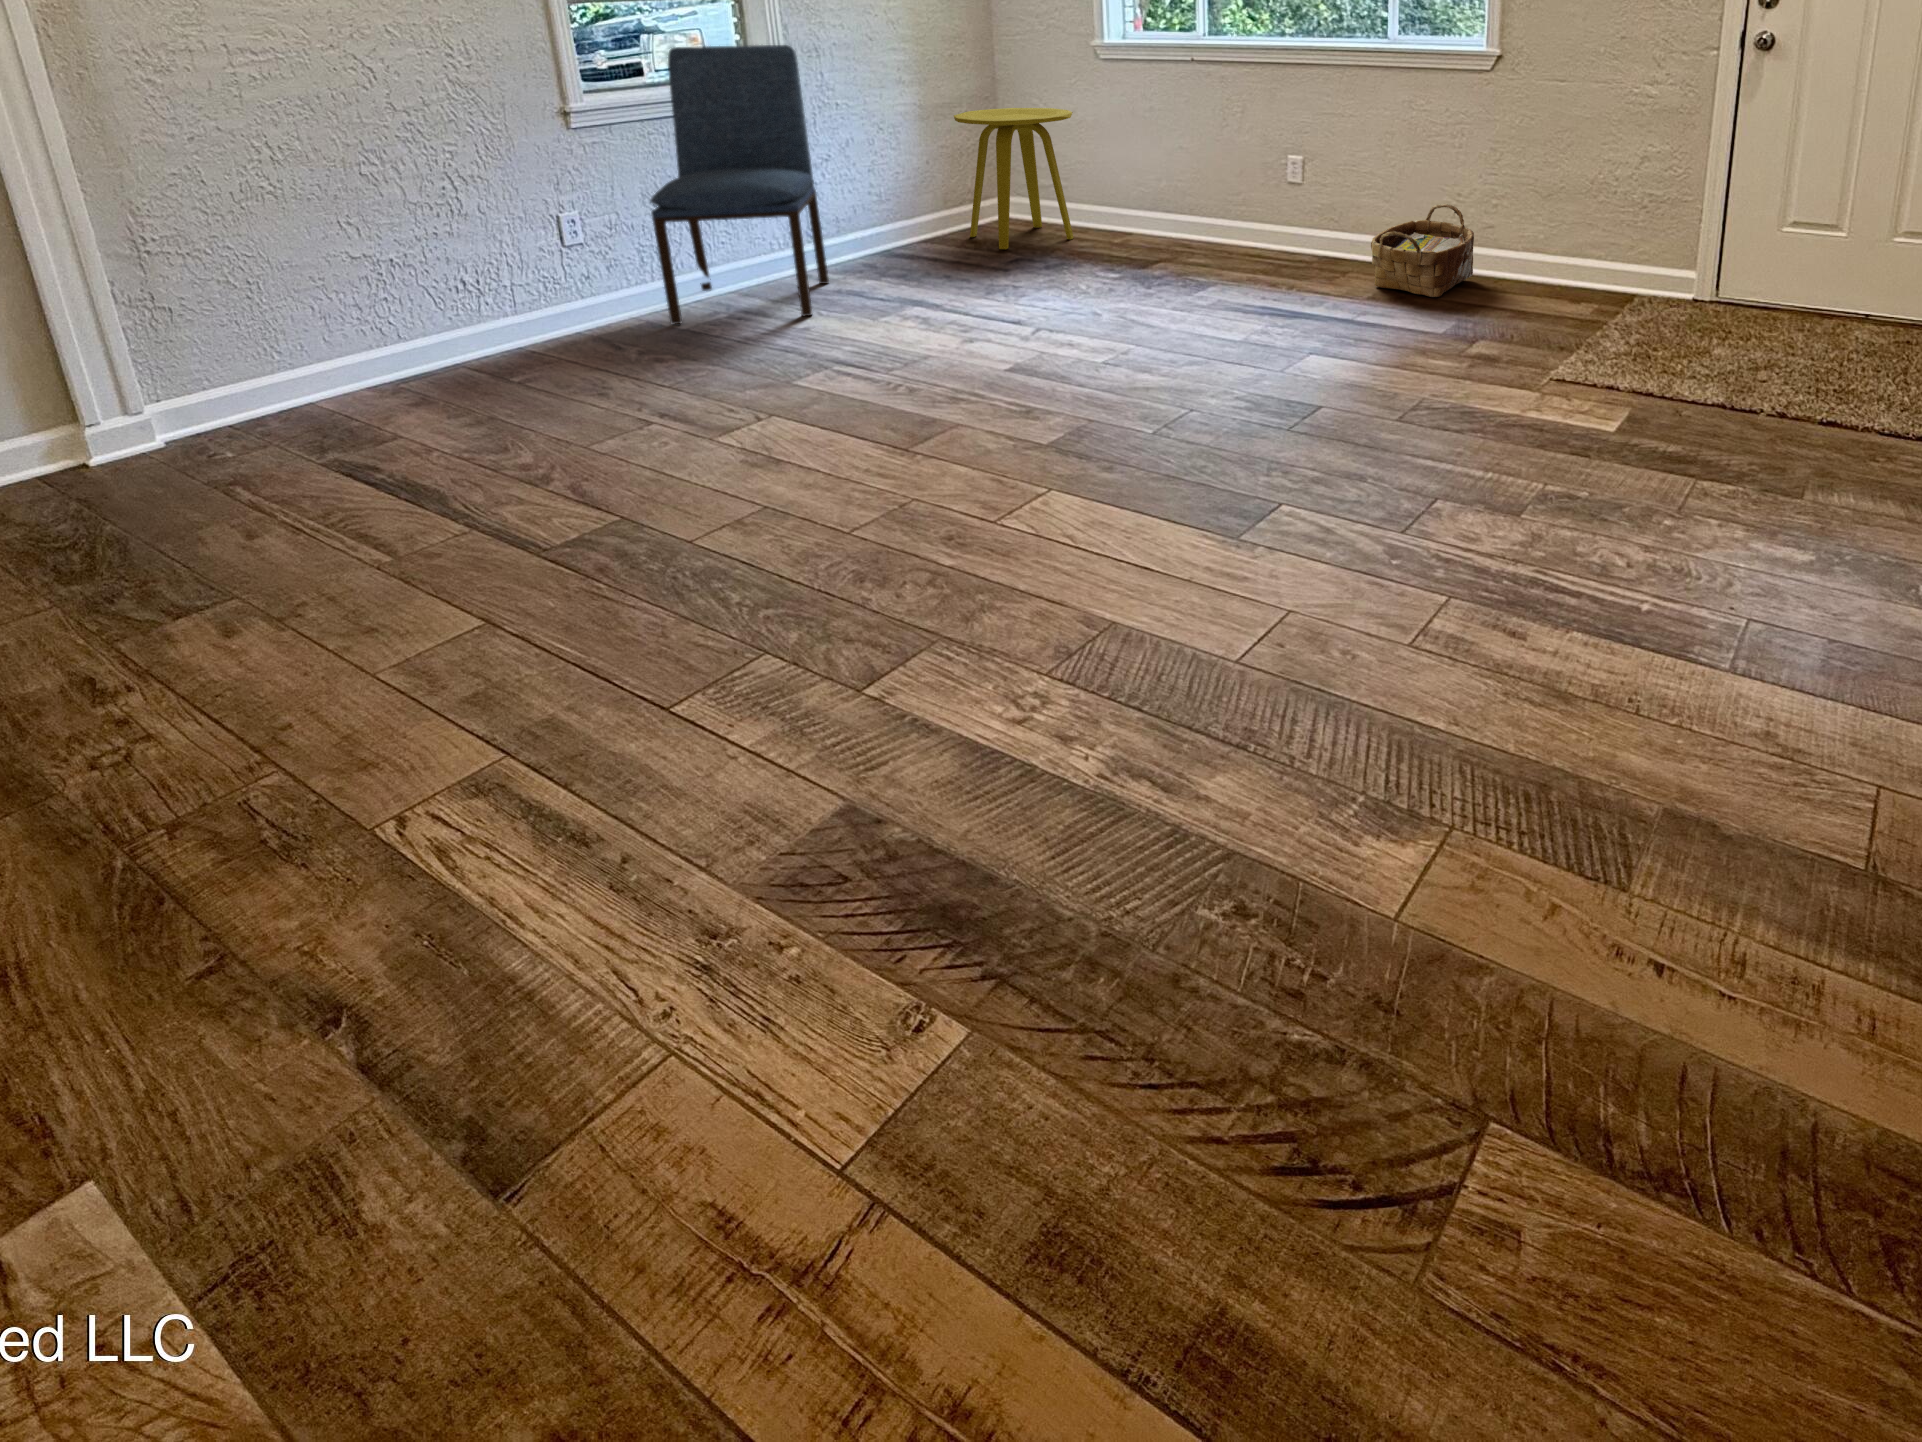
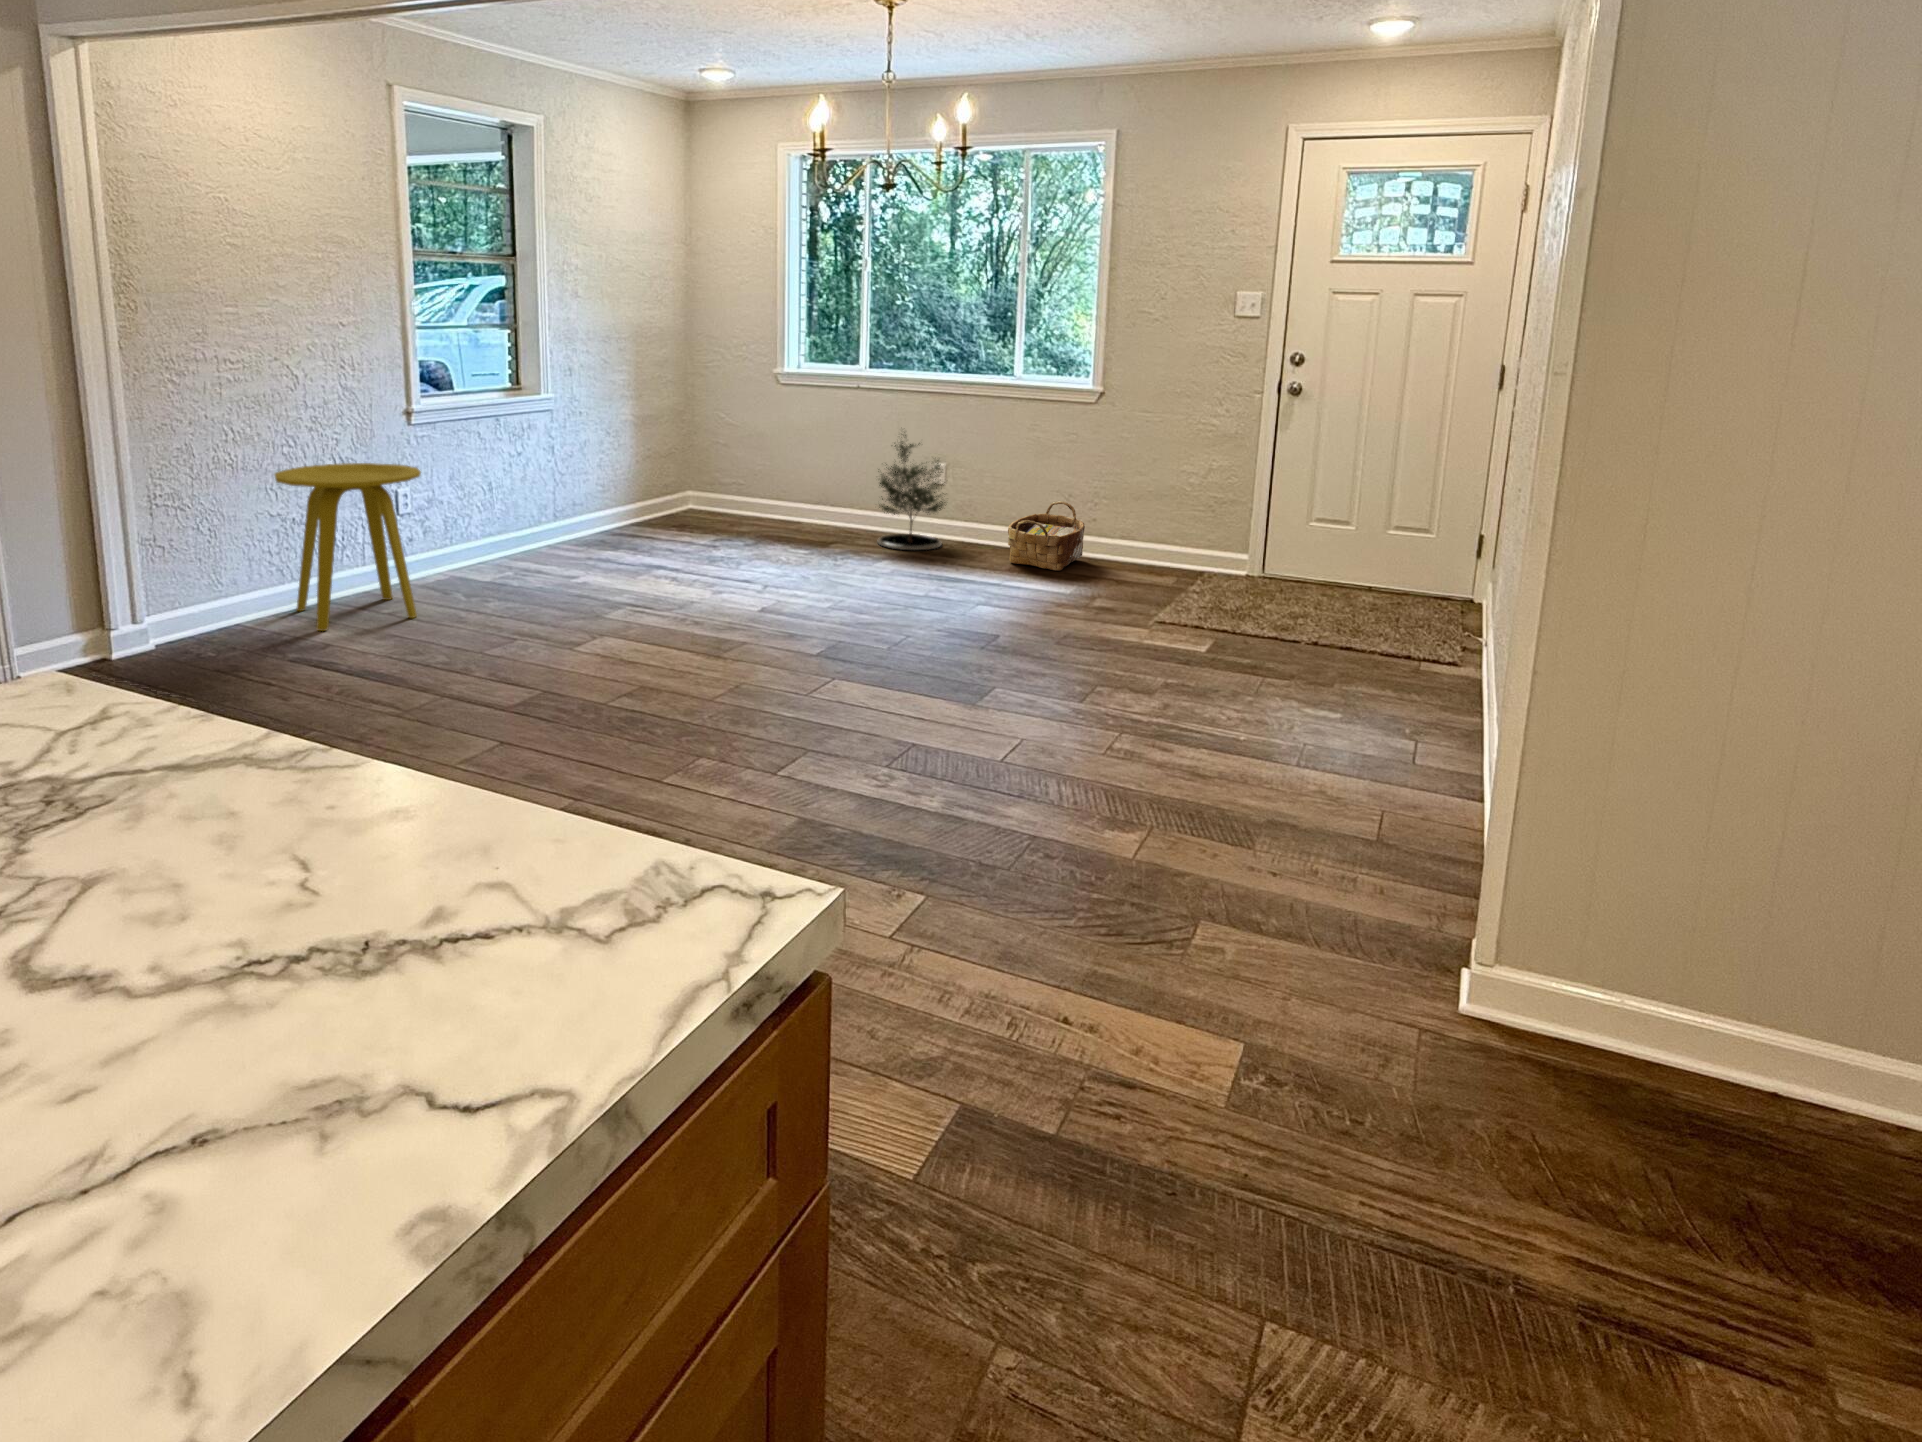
dining chair: present [650,45,829,324] -> none [469,364,582,578]
side table: present [954,108,1074,249] -> present [275,463,421,631]
potted tree: none [1204,112,1305,271] -> present [878,432,946,550]

